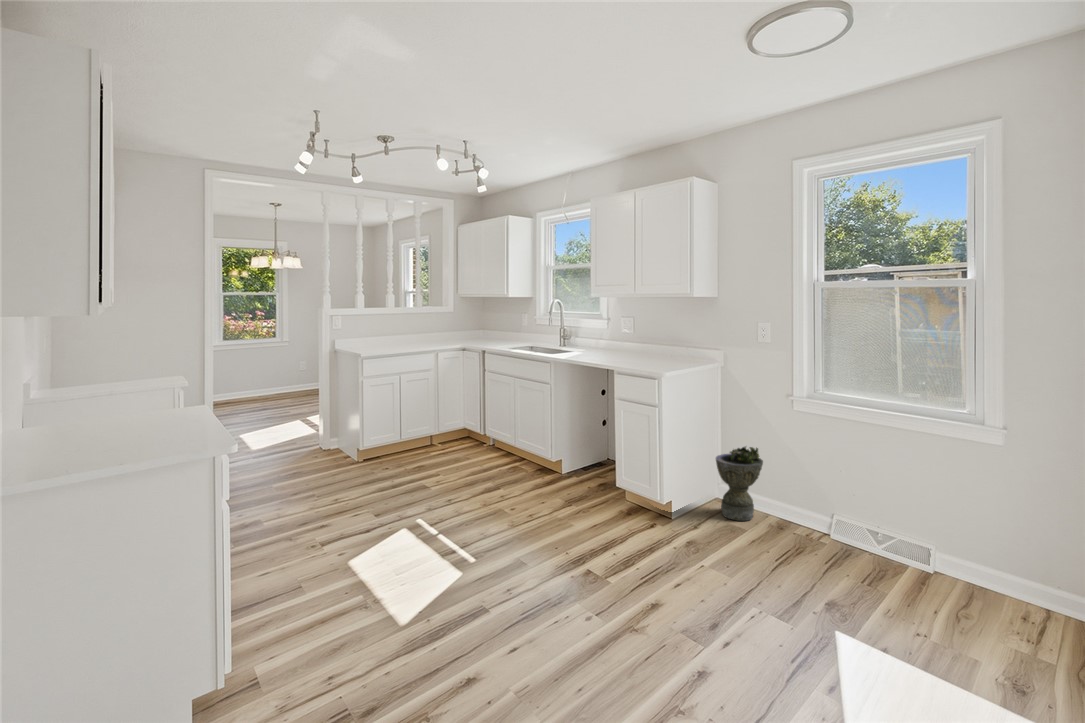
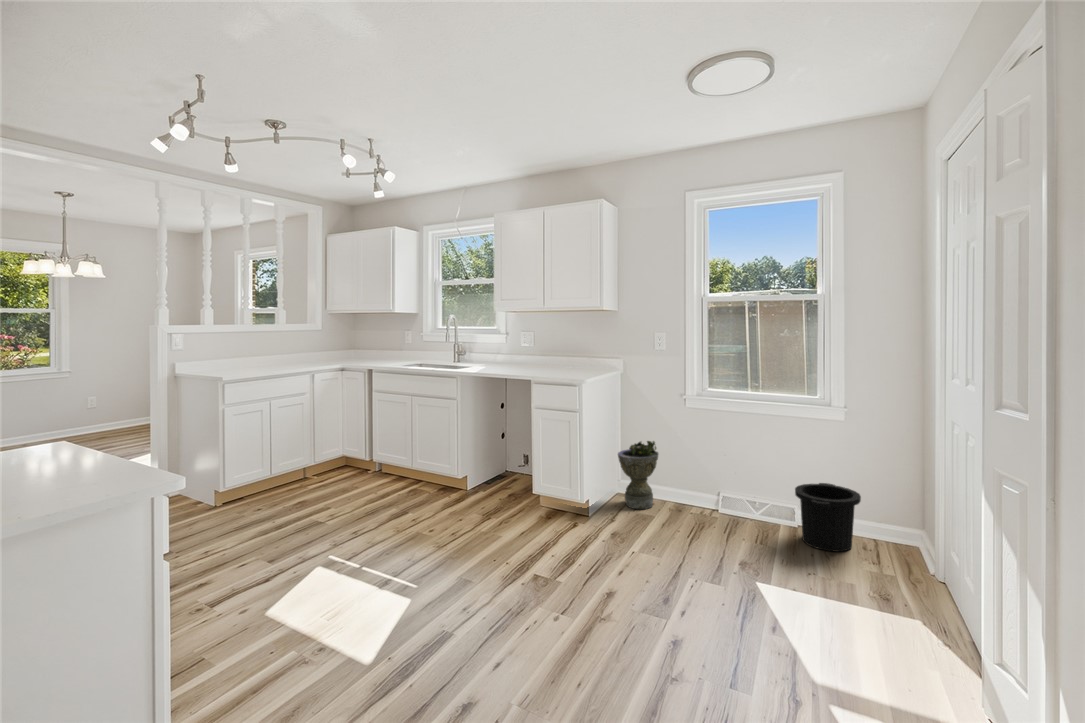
trash can: none [921,523,1014,615] -> present [795,483,861,552]

